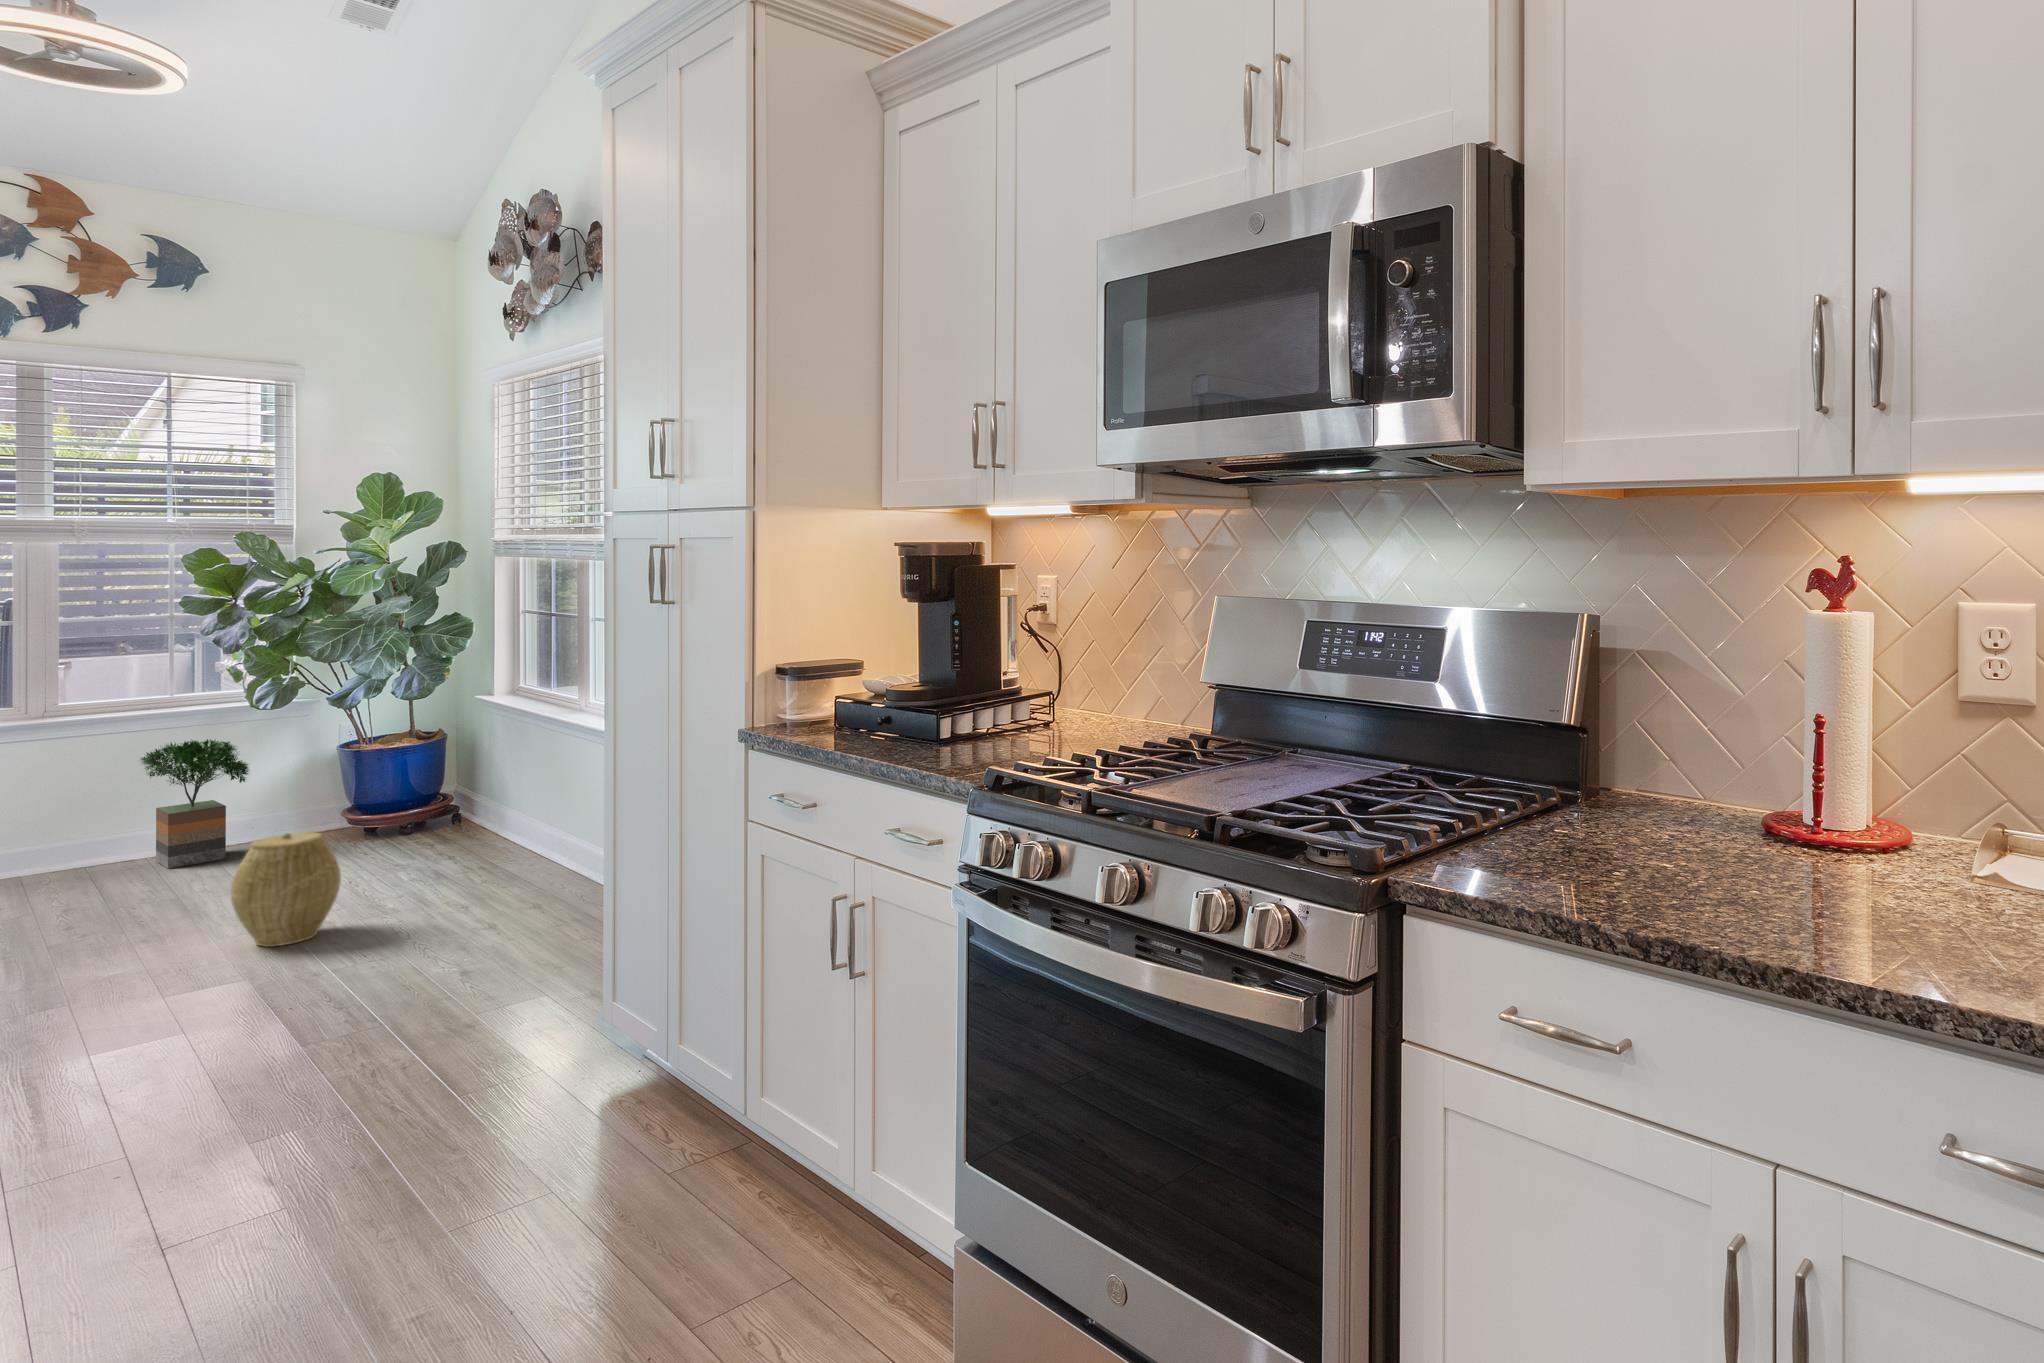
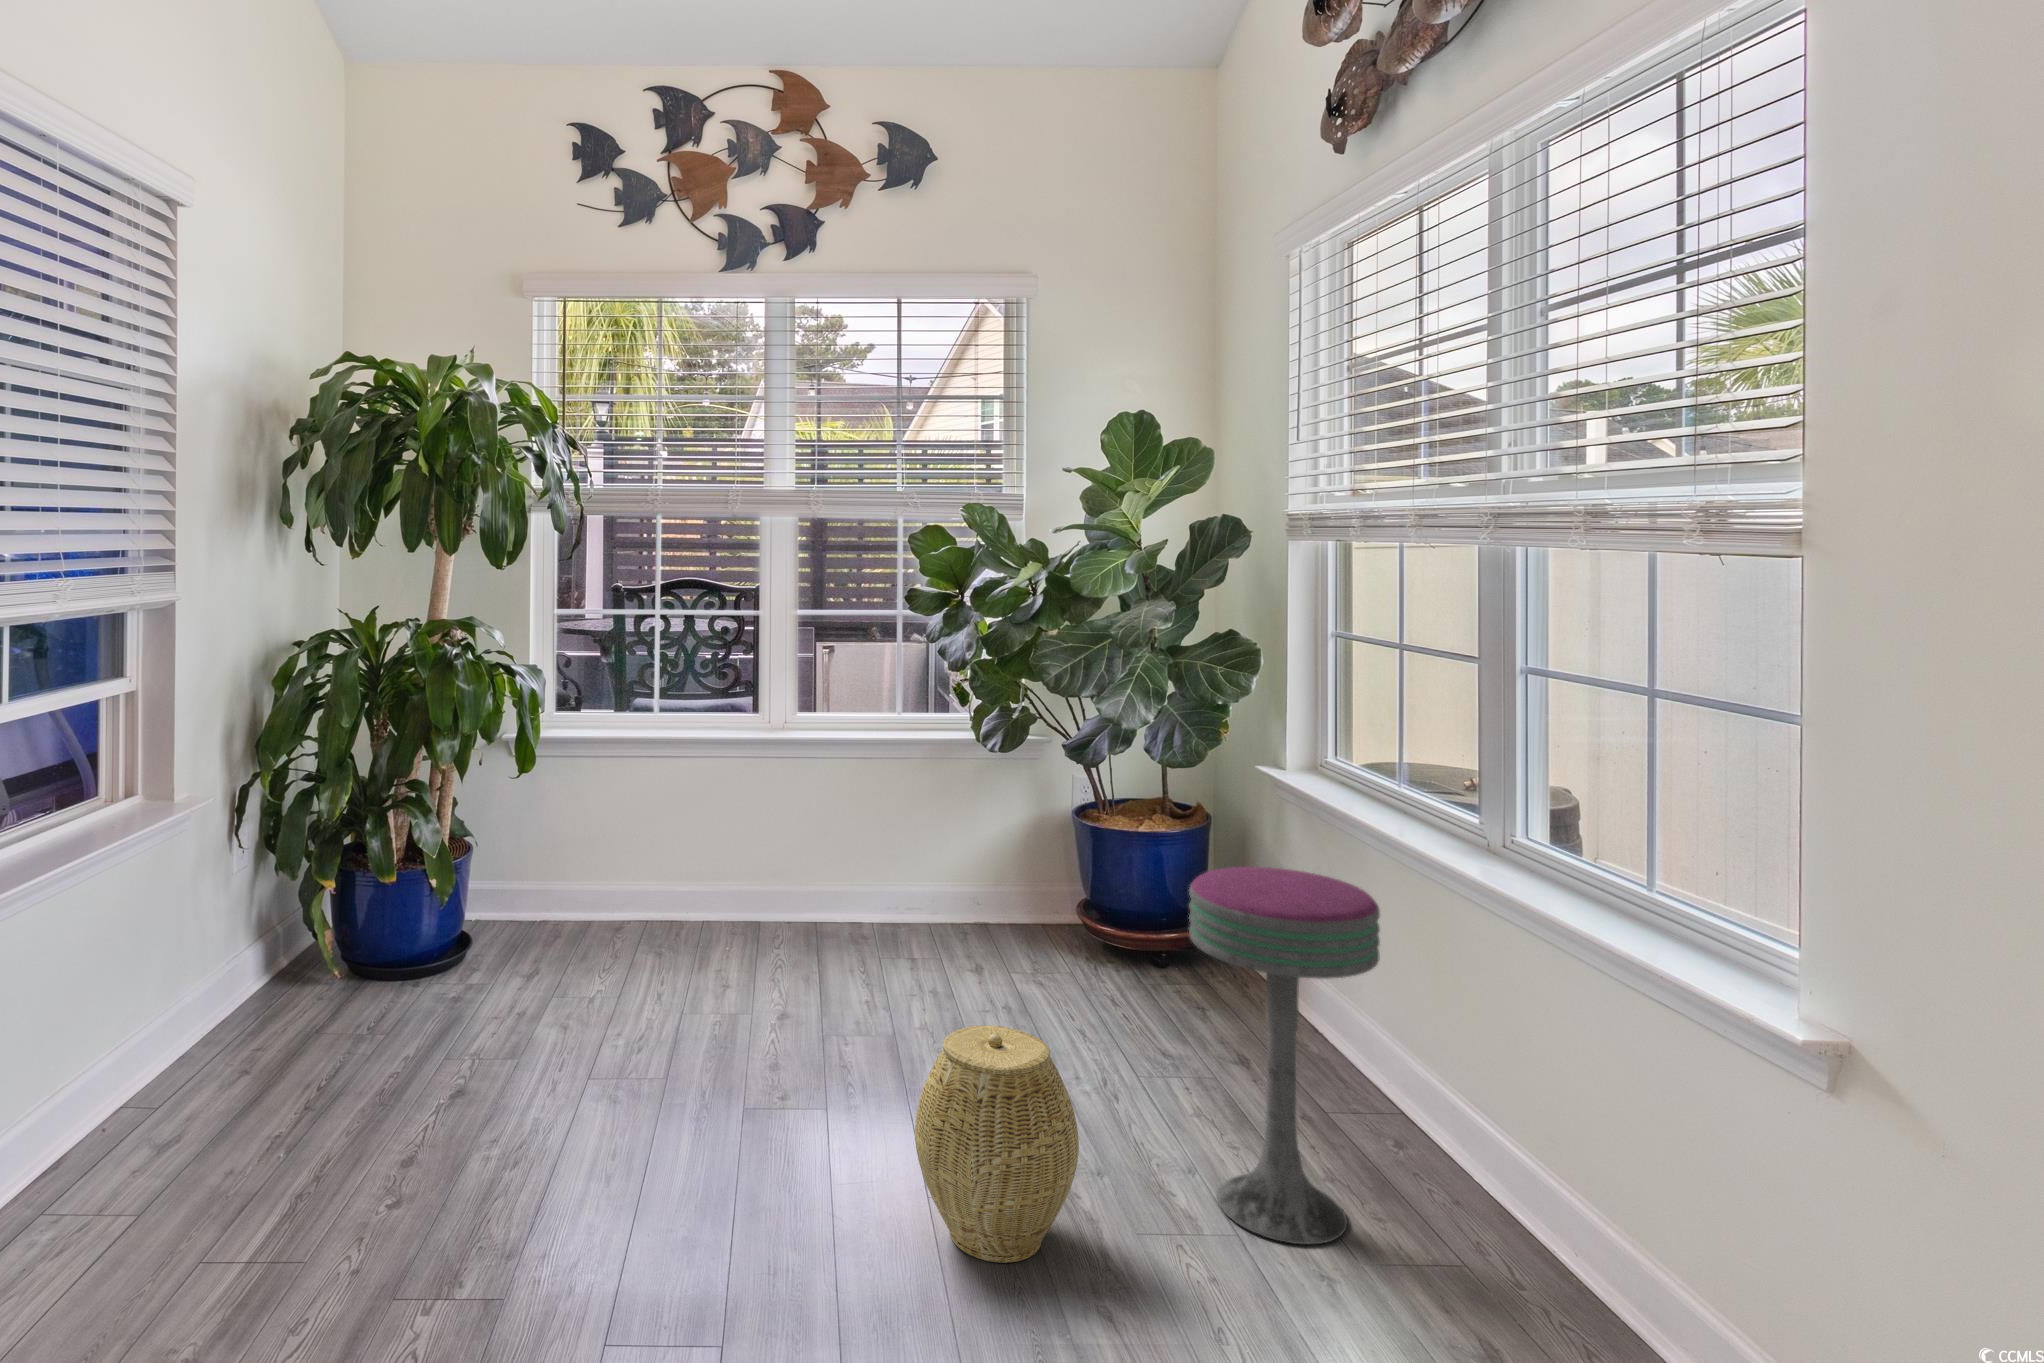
bar stool: none [410,730,514,904] -> present [1189,867,1380,1245]
potted tree: present [141,739,249,869] -> none [862,779,977,955]

